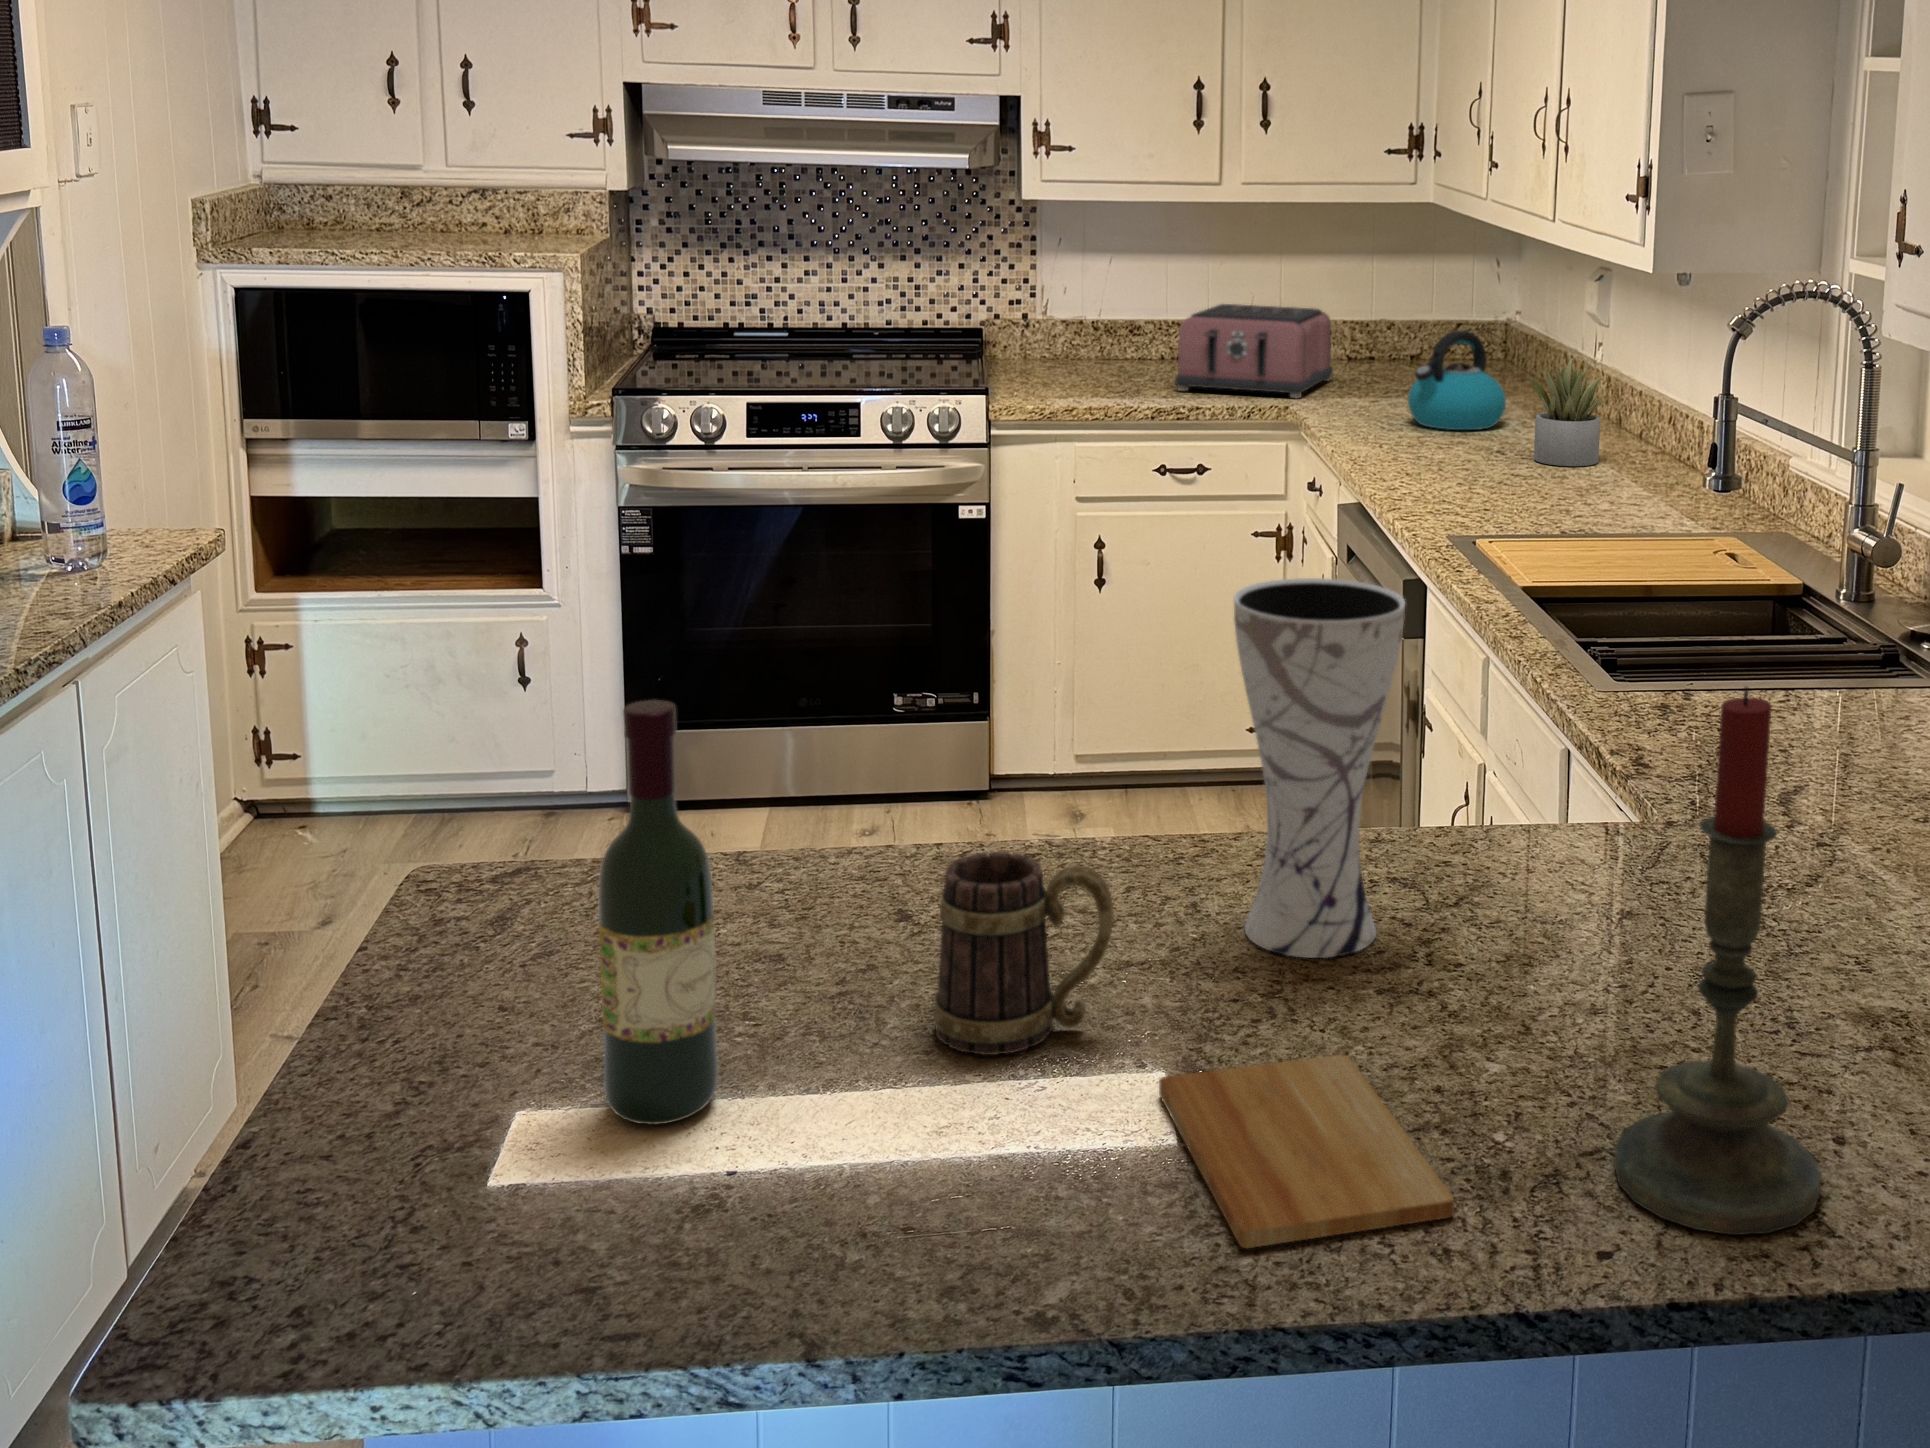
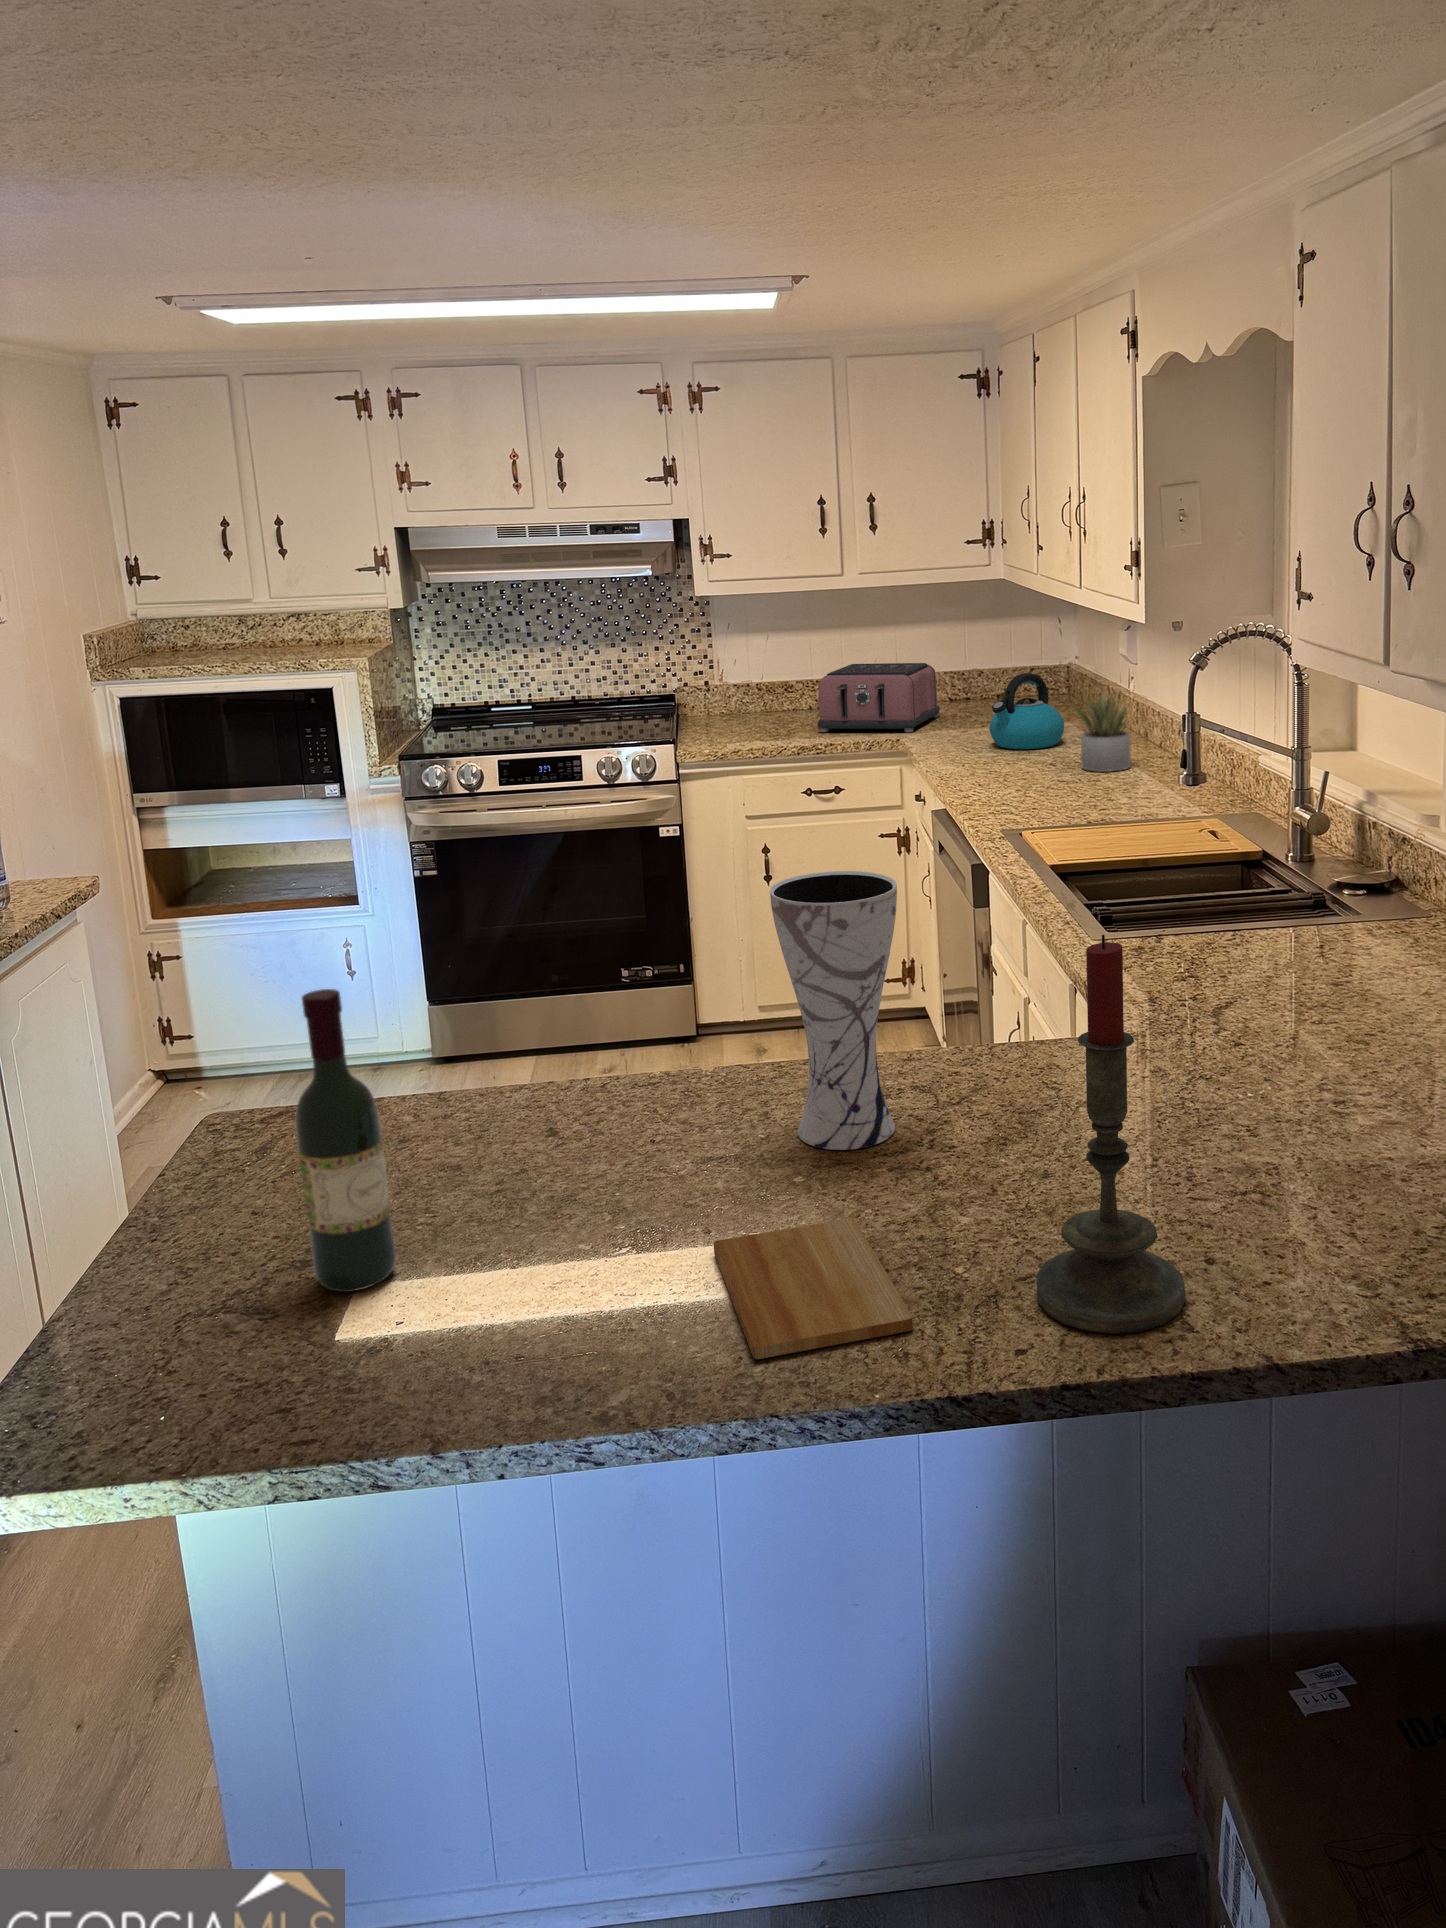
mug: present [933,852,1113,1055] -> none [555,1084,683,1231]

